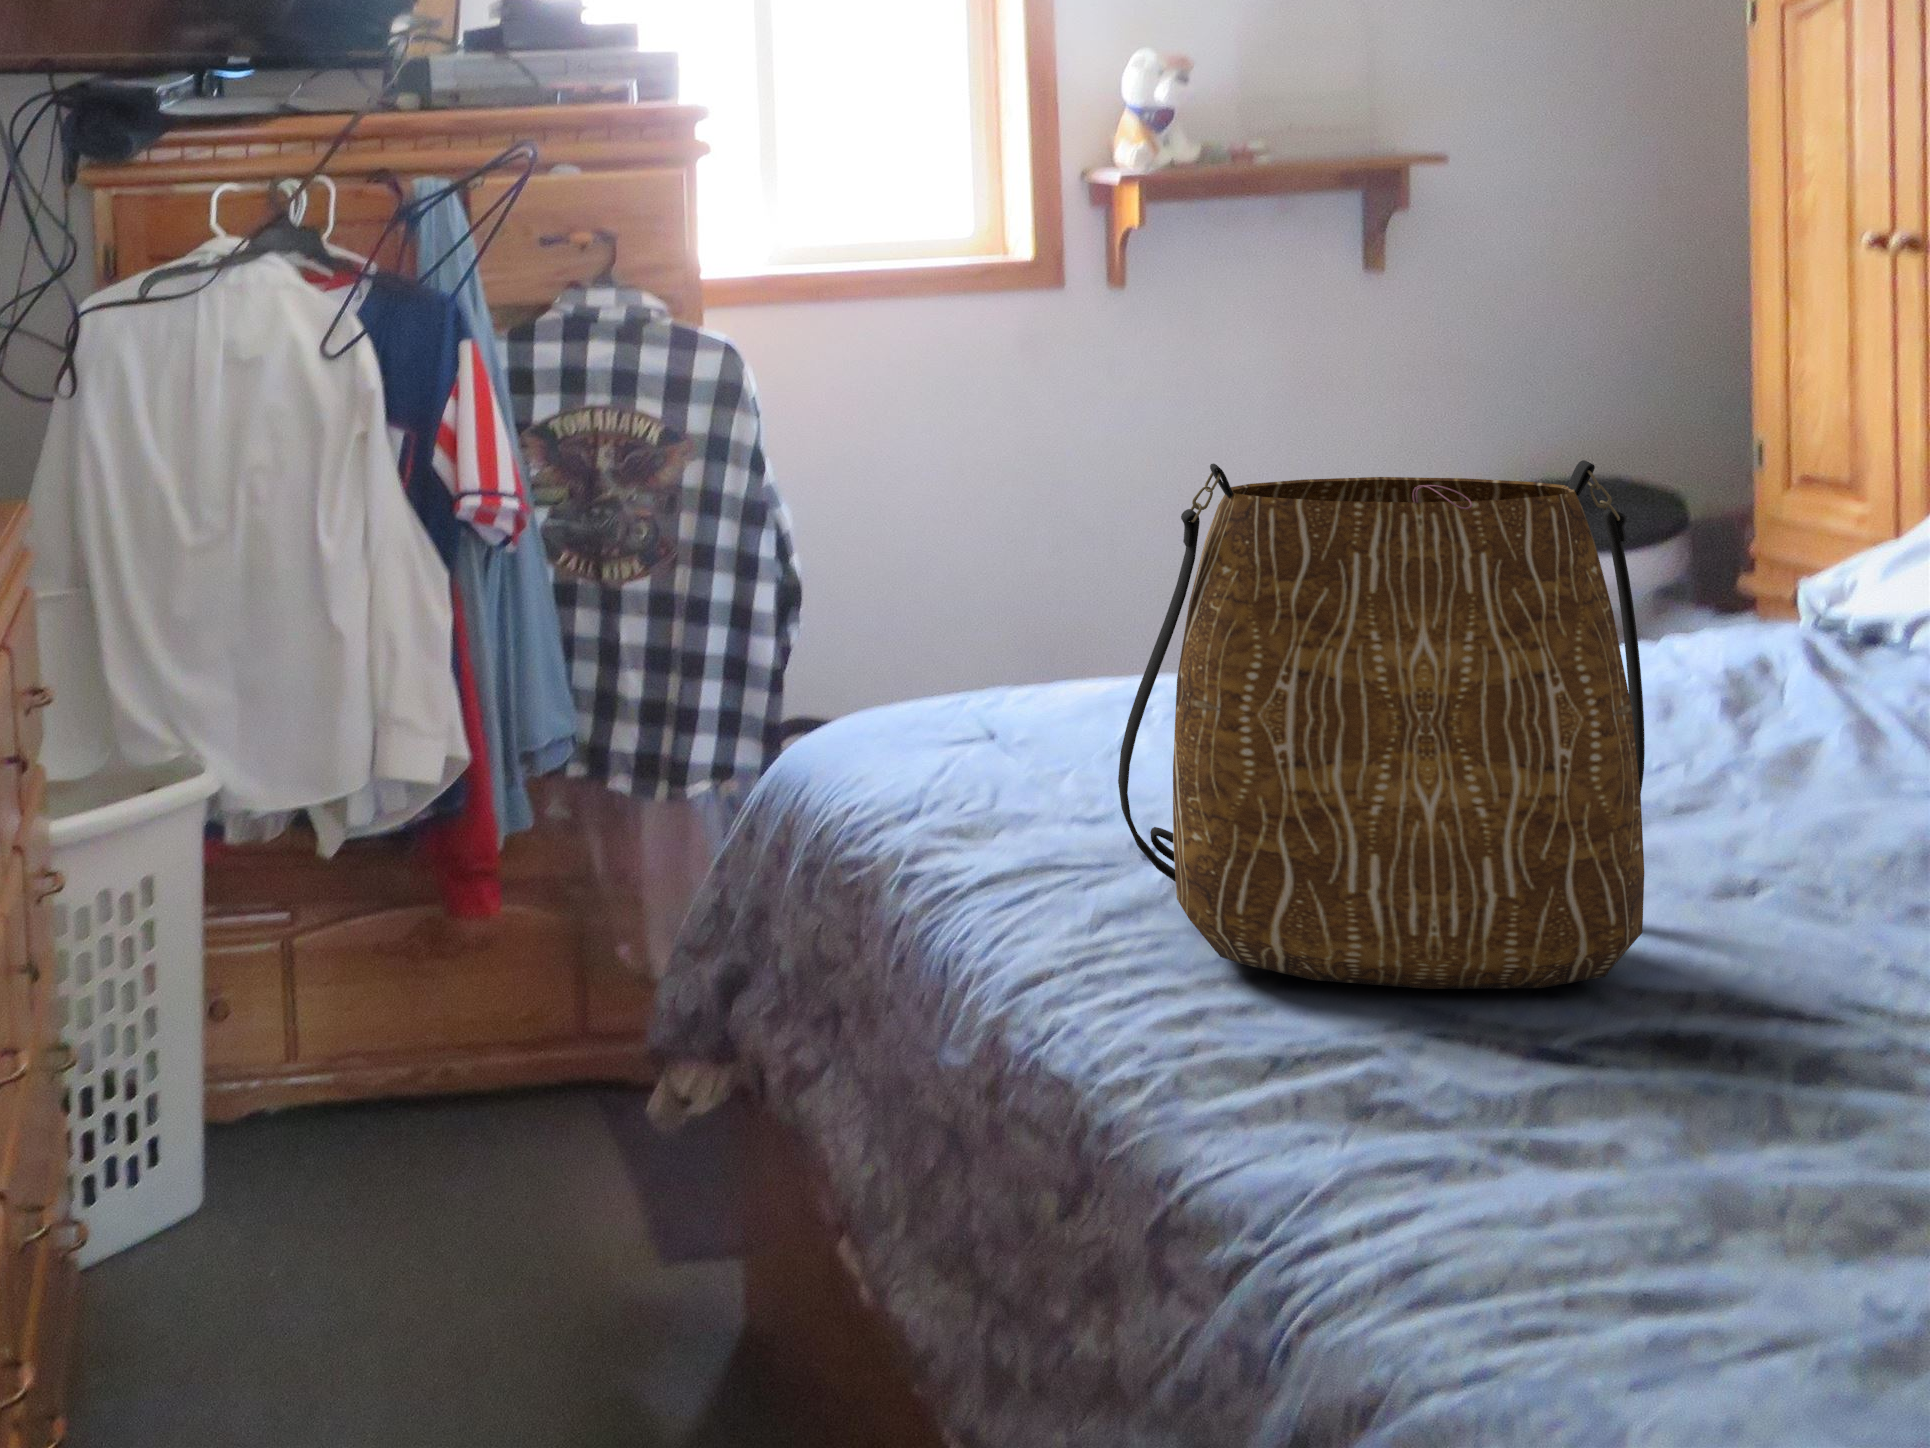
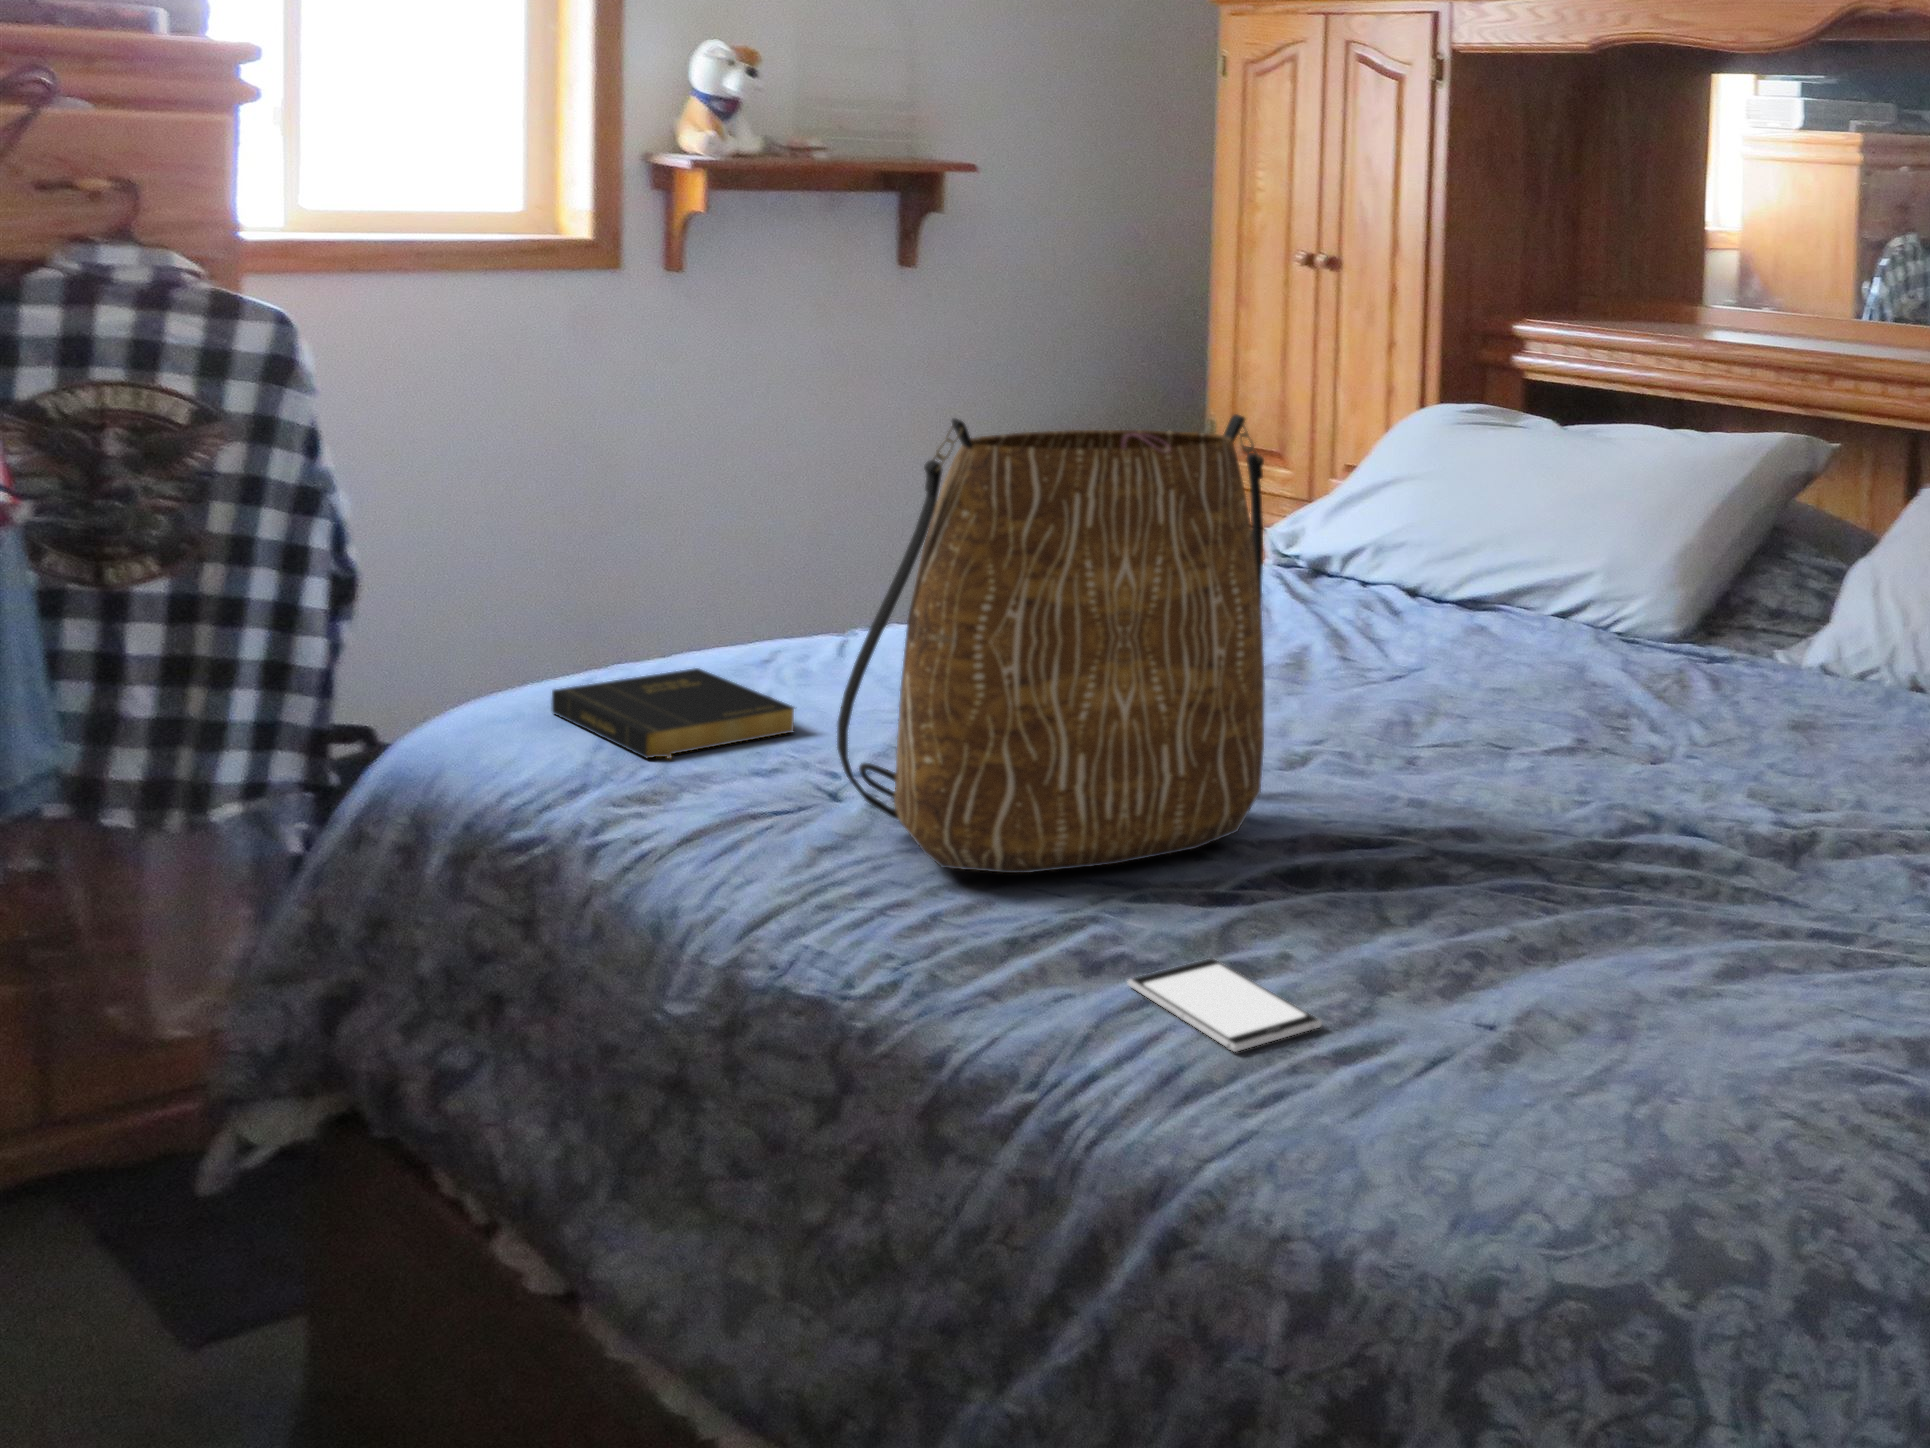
book: none [912,701,1135,793] -> present [552,668,794,759]
smartphone: none [1392,1131,1632,1257] -> present [1127,959,1322,1052]

